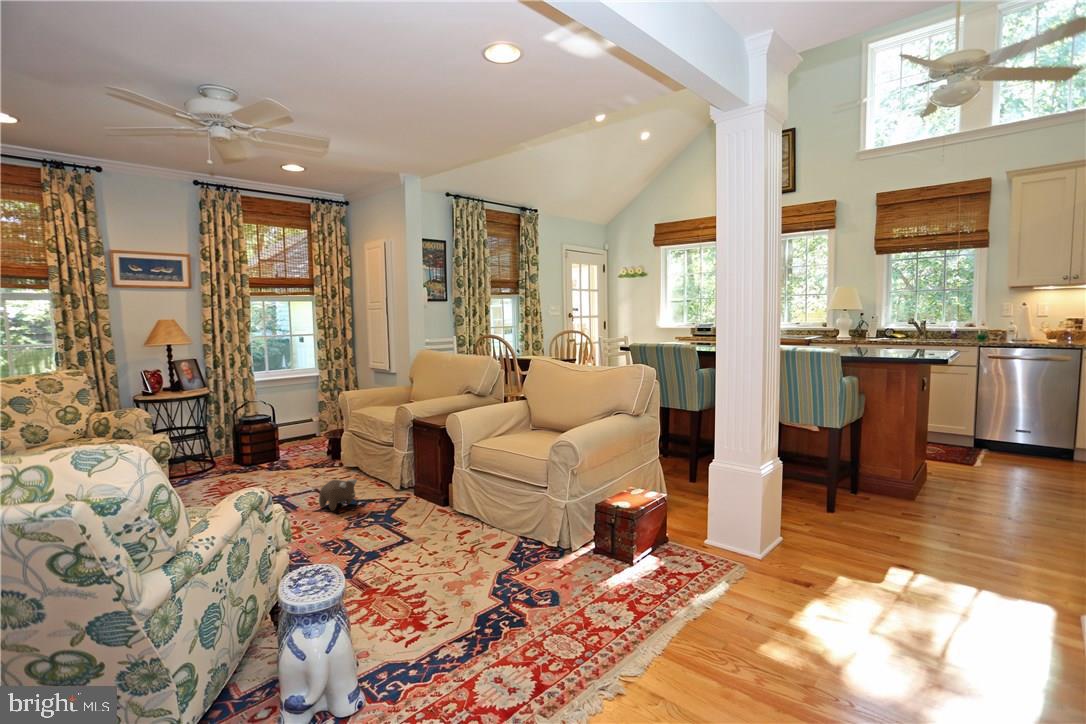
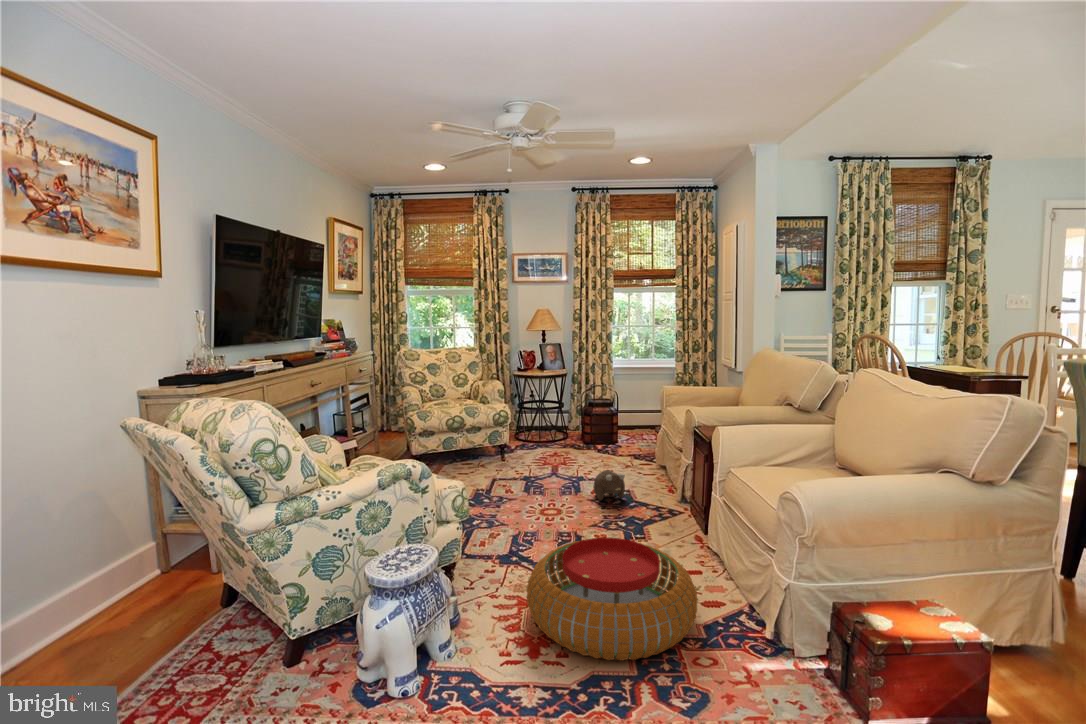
pouf: none [371,516,516,611] -> present [527,537,698,661]

